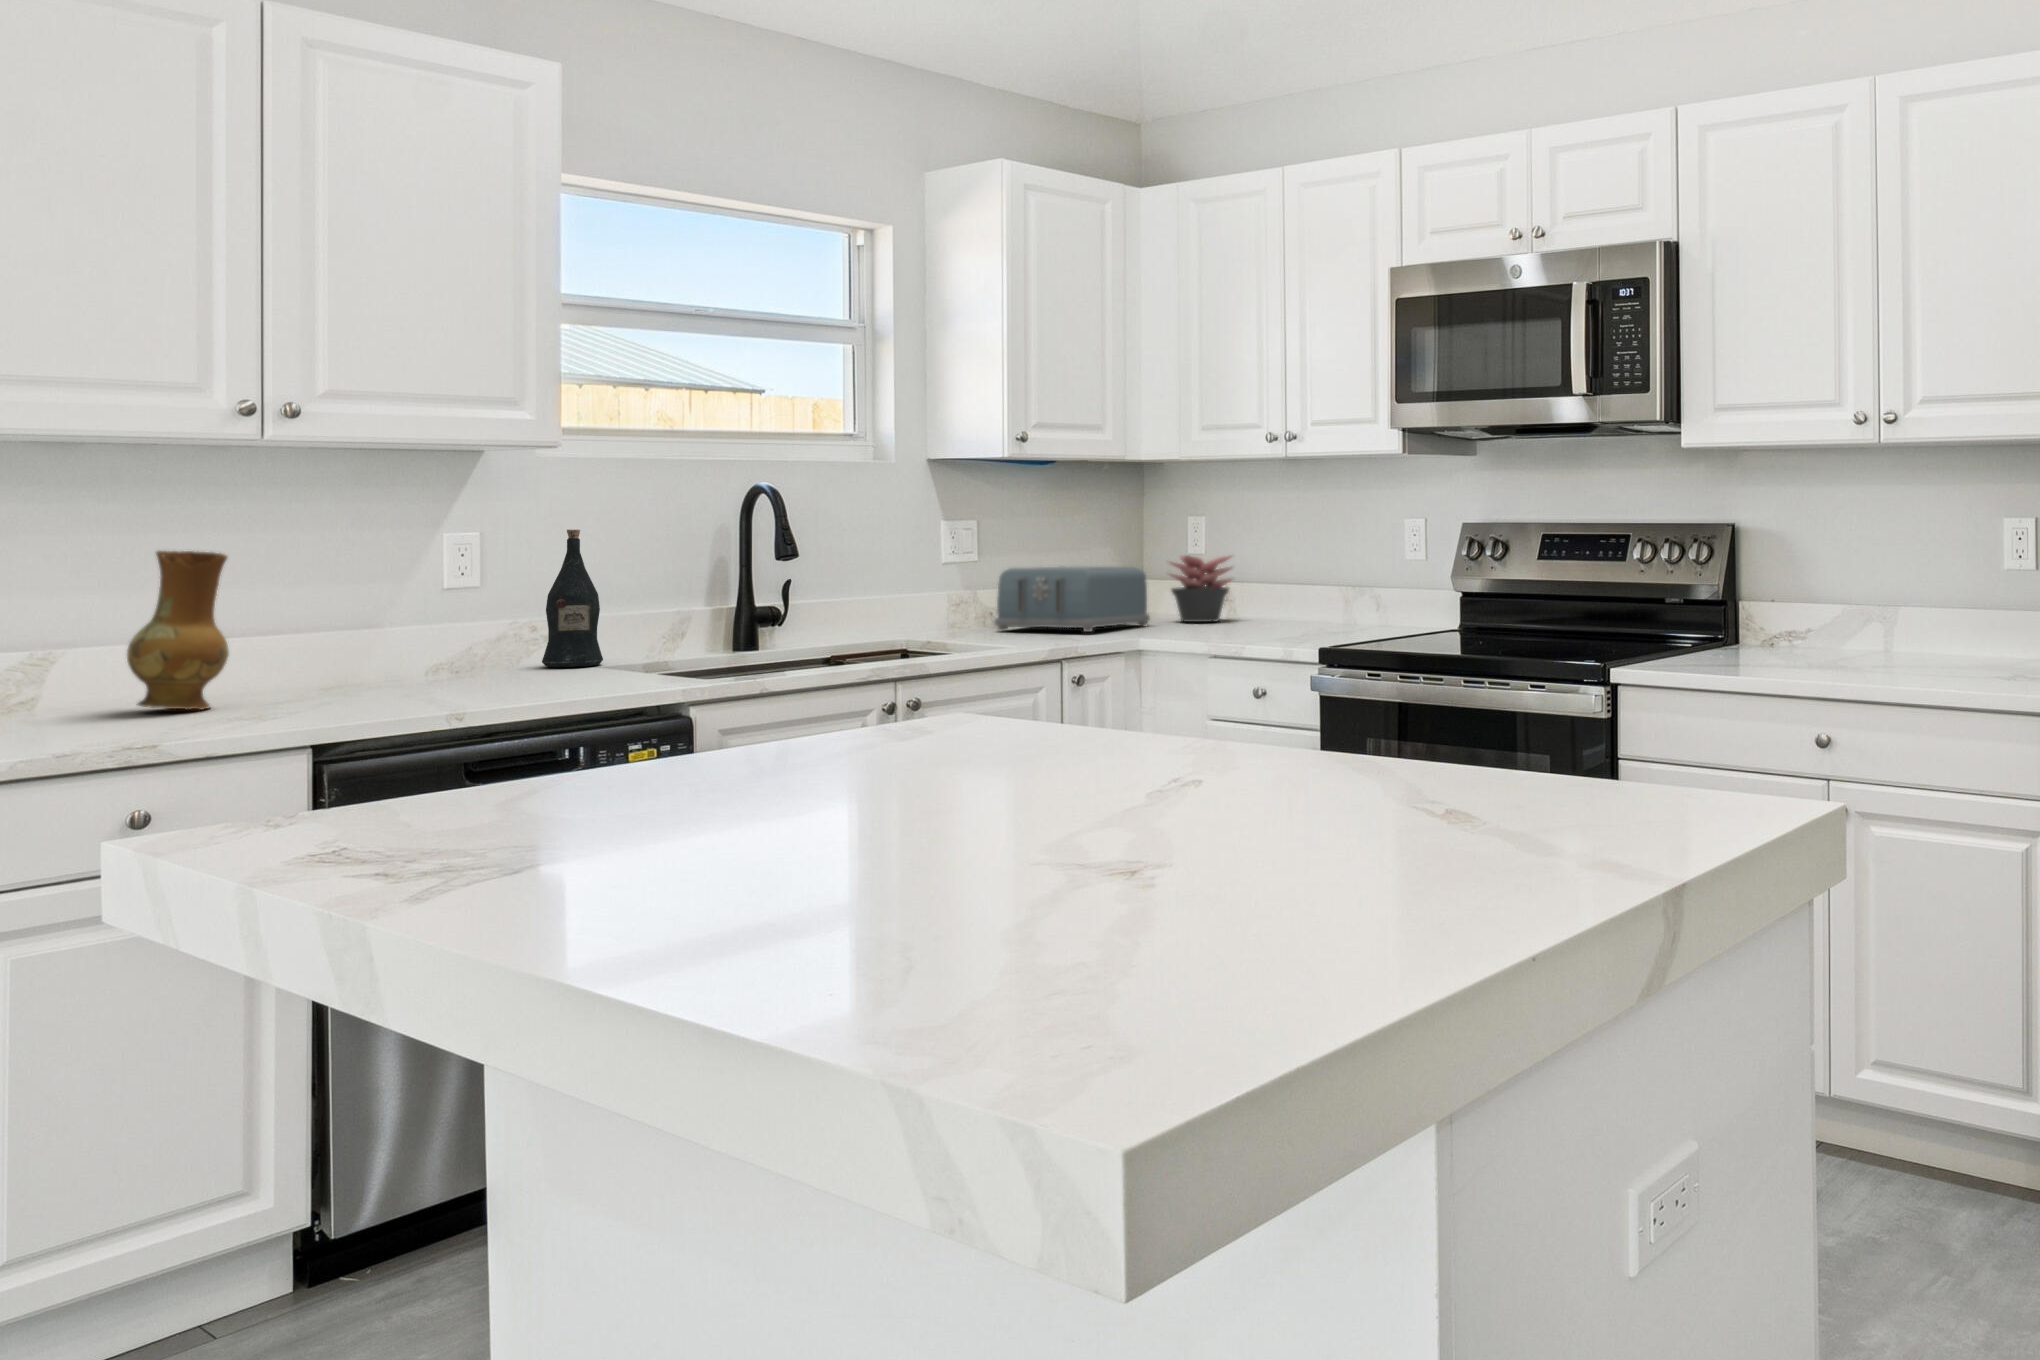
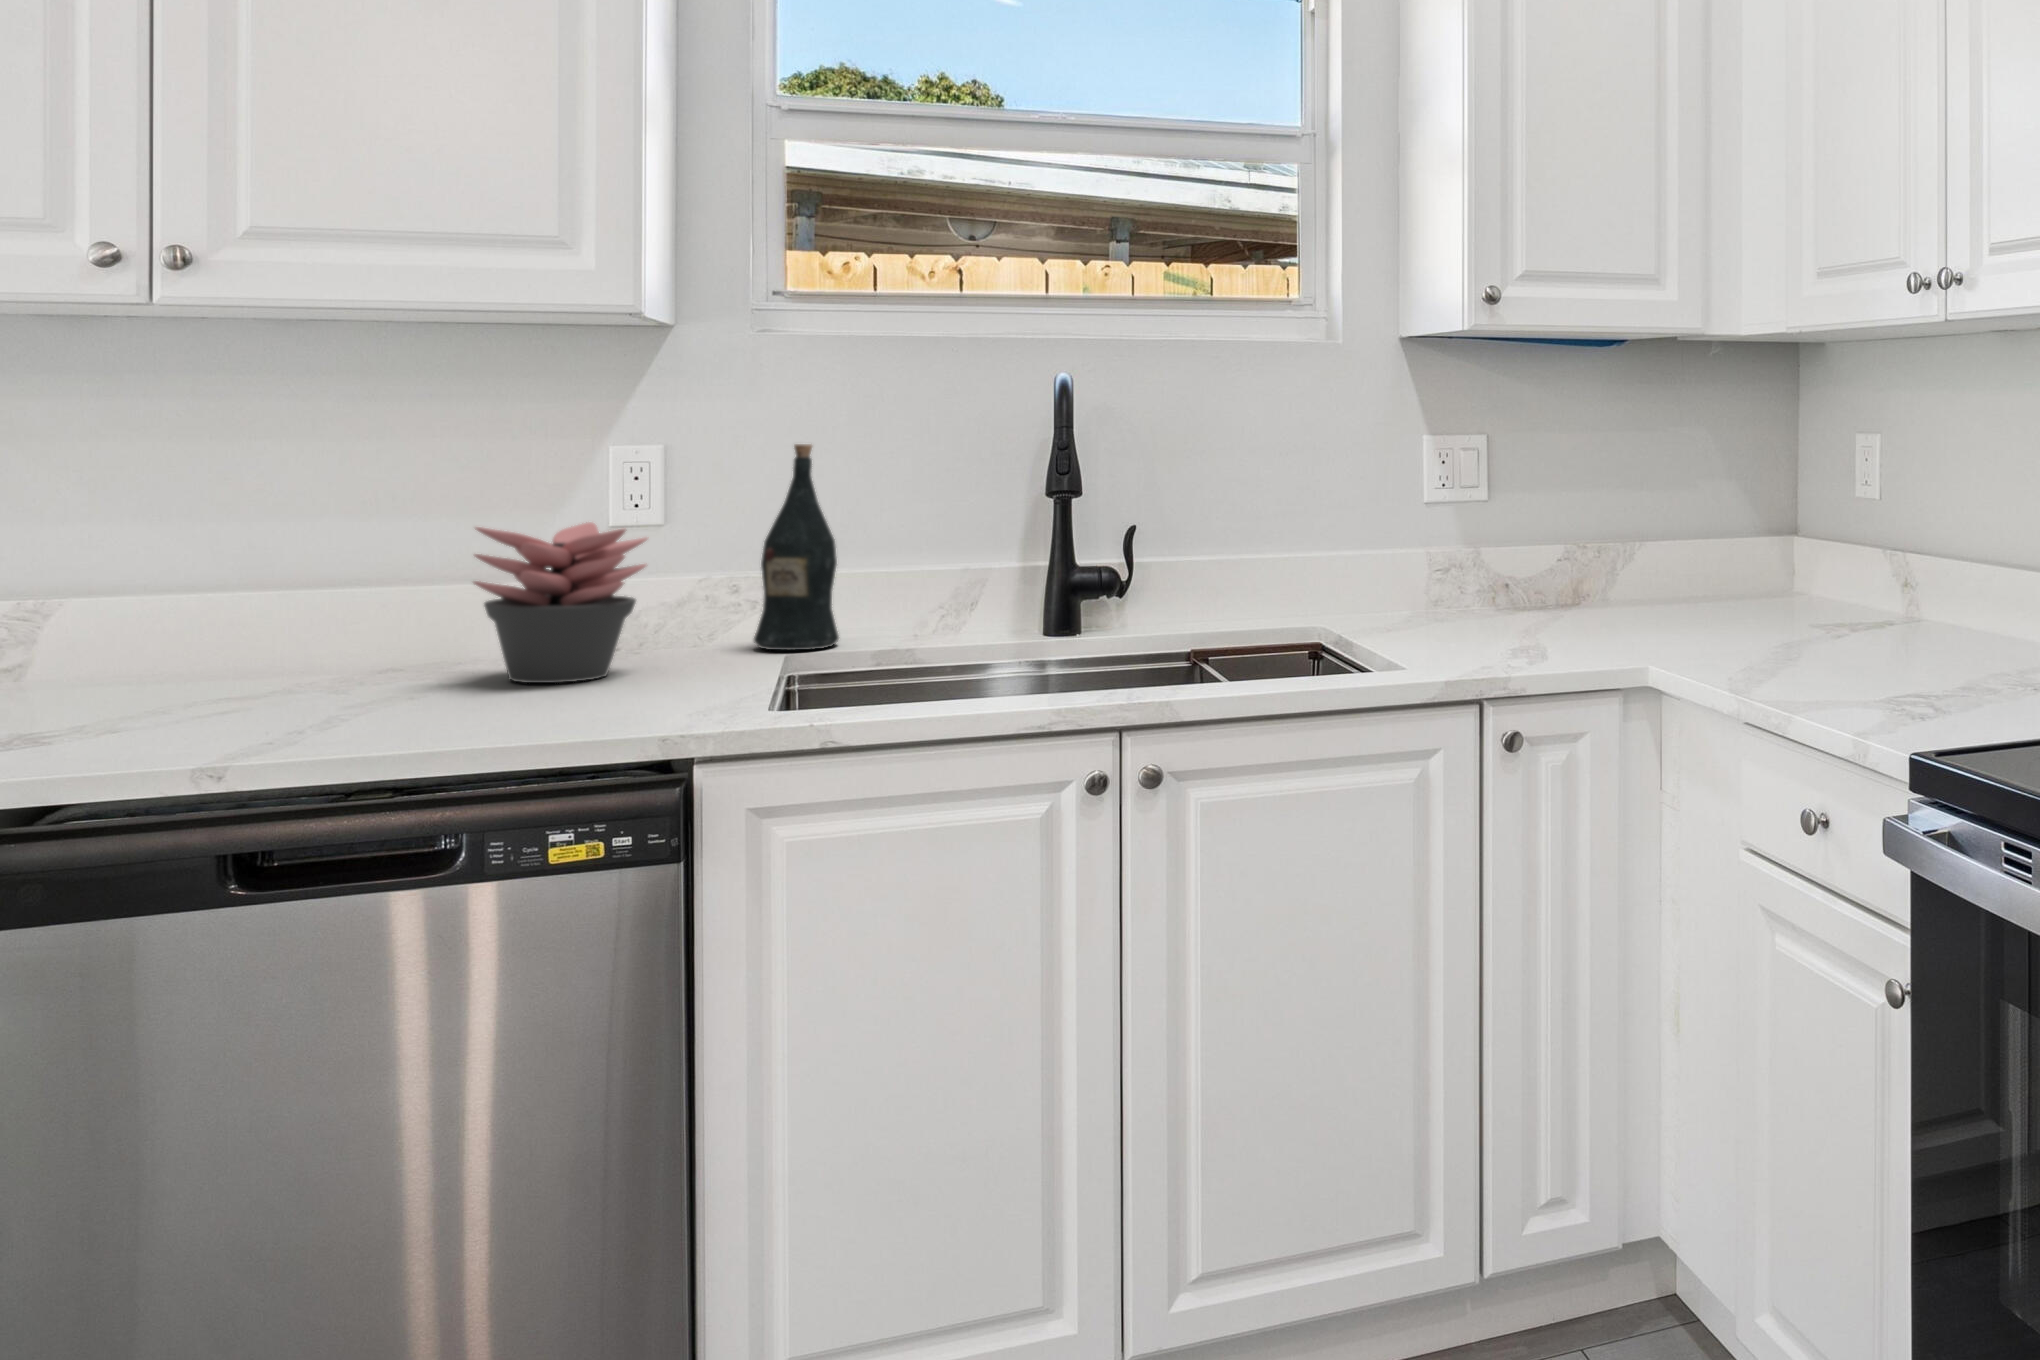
ceramic jug: present [127,551,229,710] -> none [39,465,189,701]
succulent plant: present [1169,555,1232,622] -> present [473,522,647,683]
toaster: present [995,567,1150,632] -> none [1491,517,1751,637]

